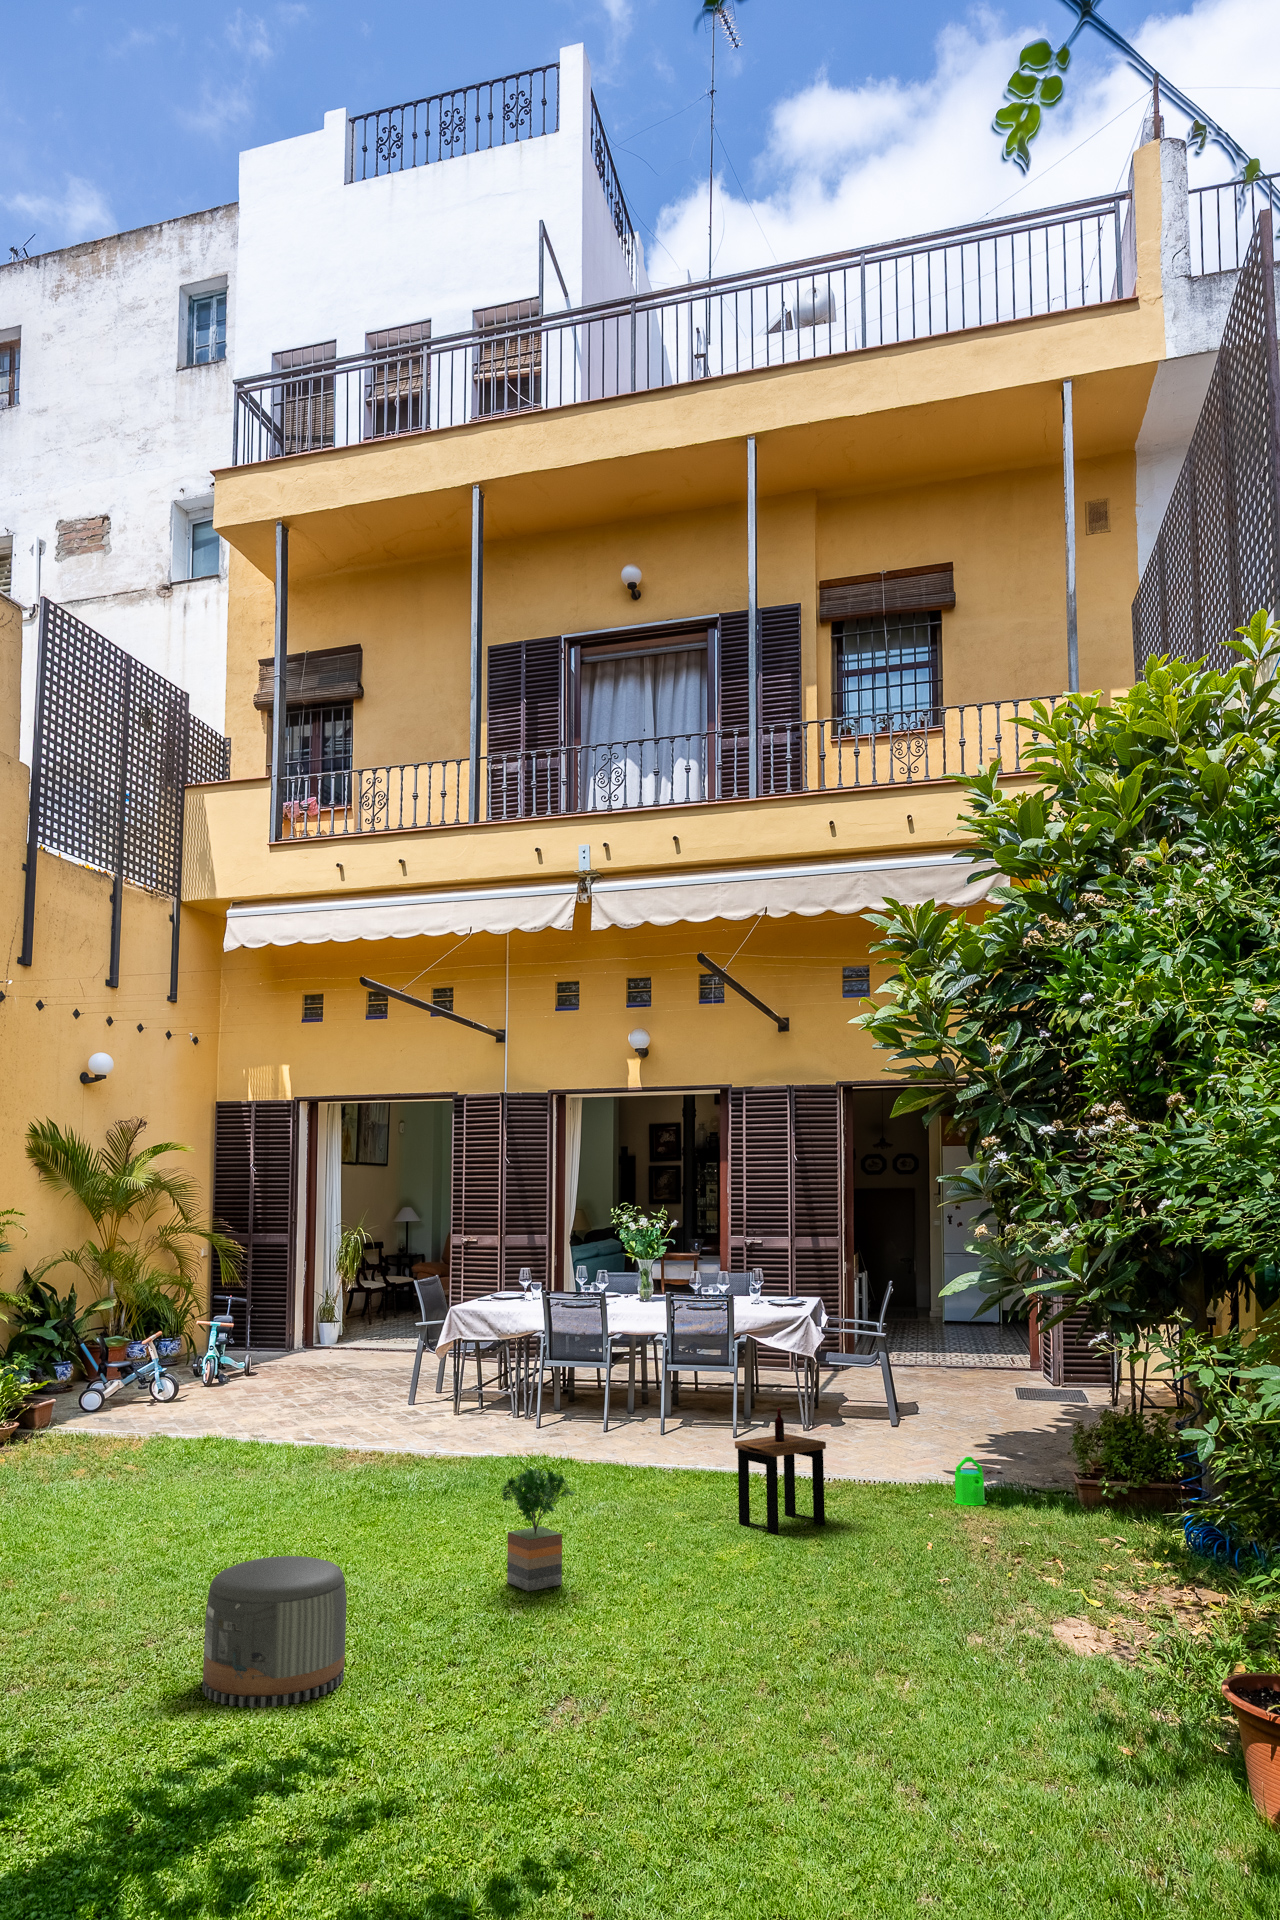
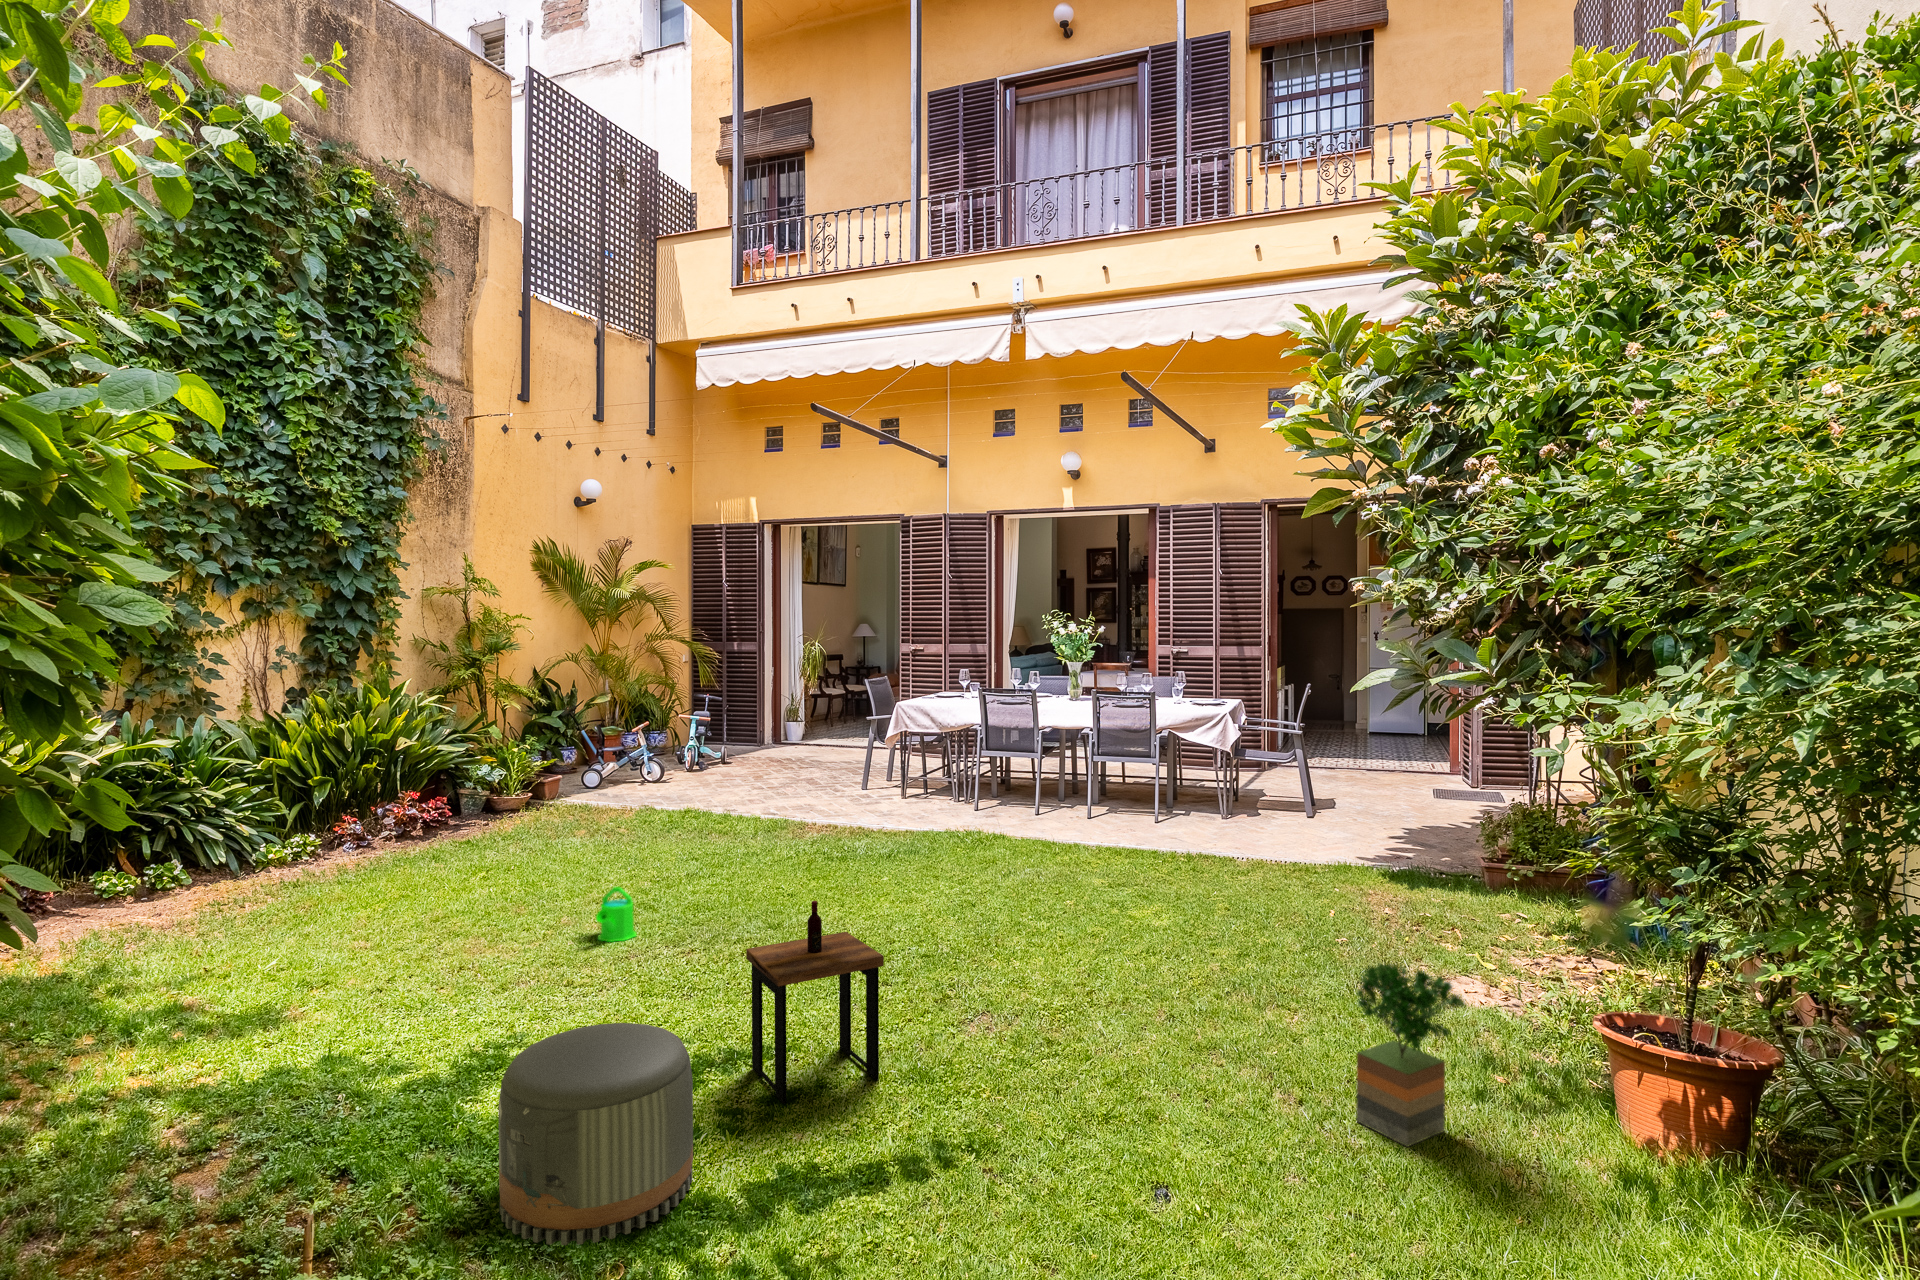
side table: present [735,1408,826,1535] -> present [746,901,884,1104]
watering can: present [954,1457,987,1506] -> present [596,887,636,942]
potted tree: present [502,1468,575,1591] -> present [1356,963,1466,1147]

